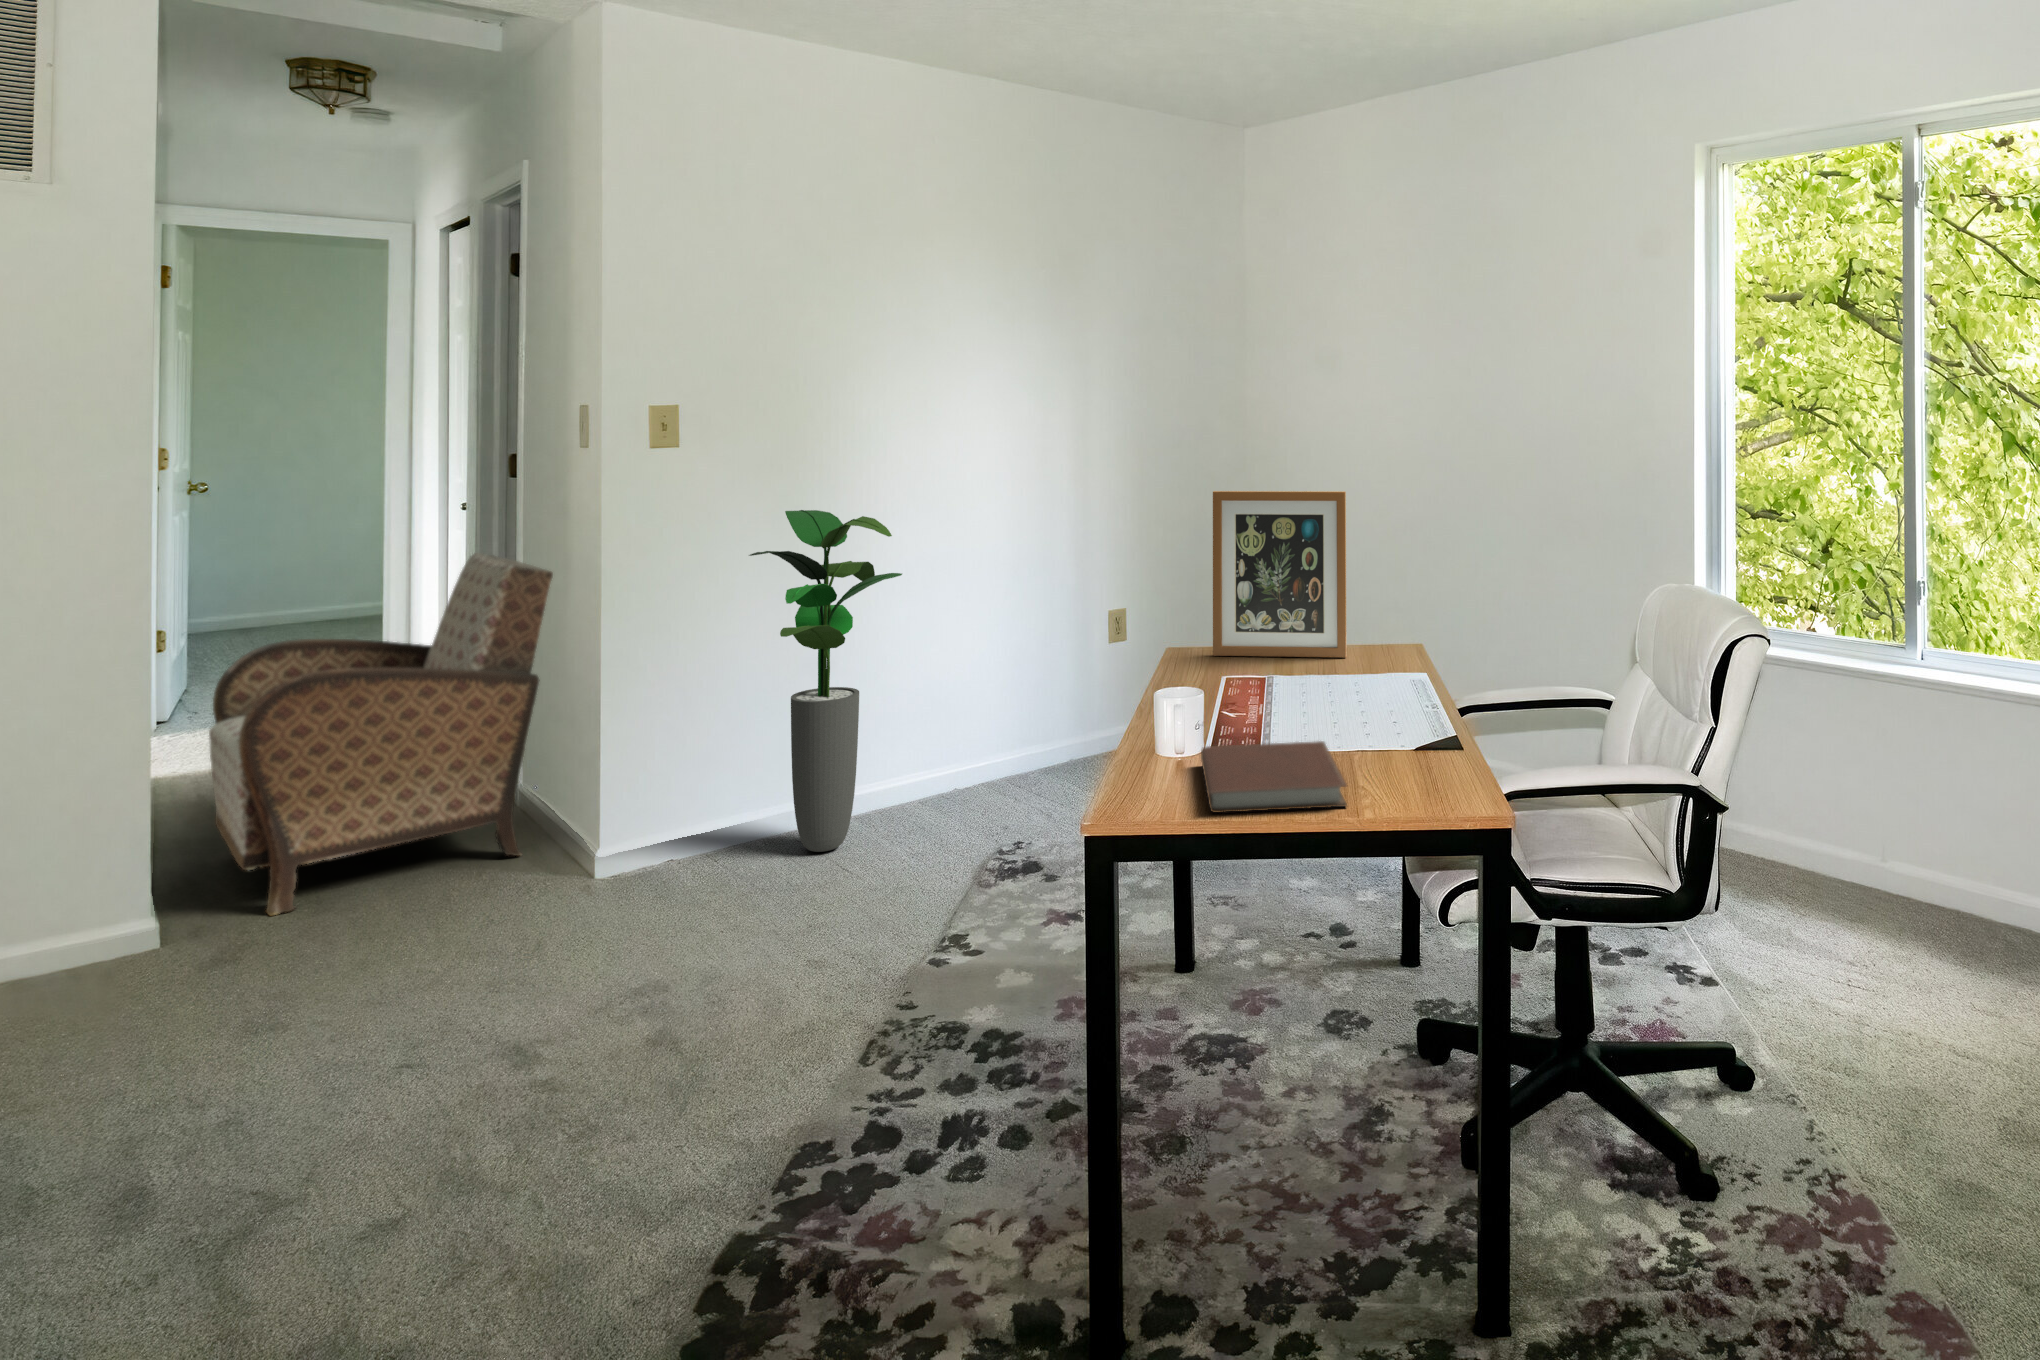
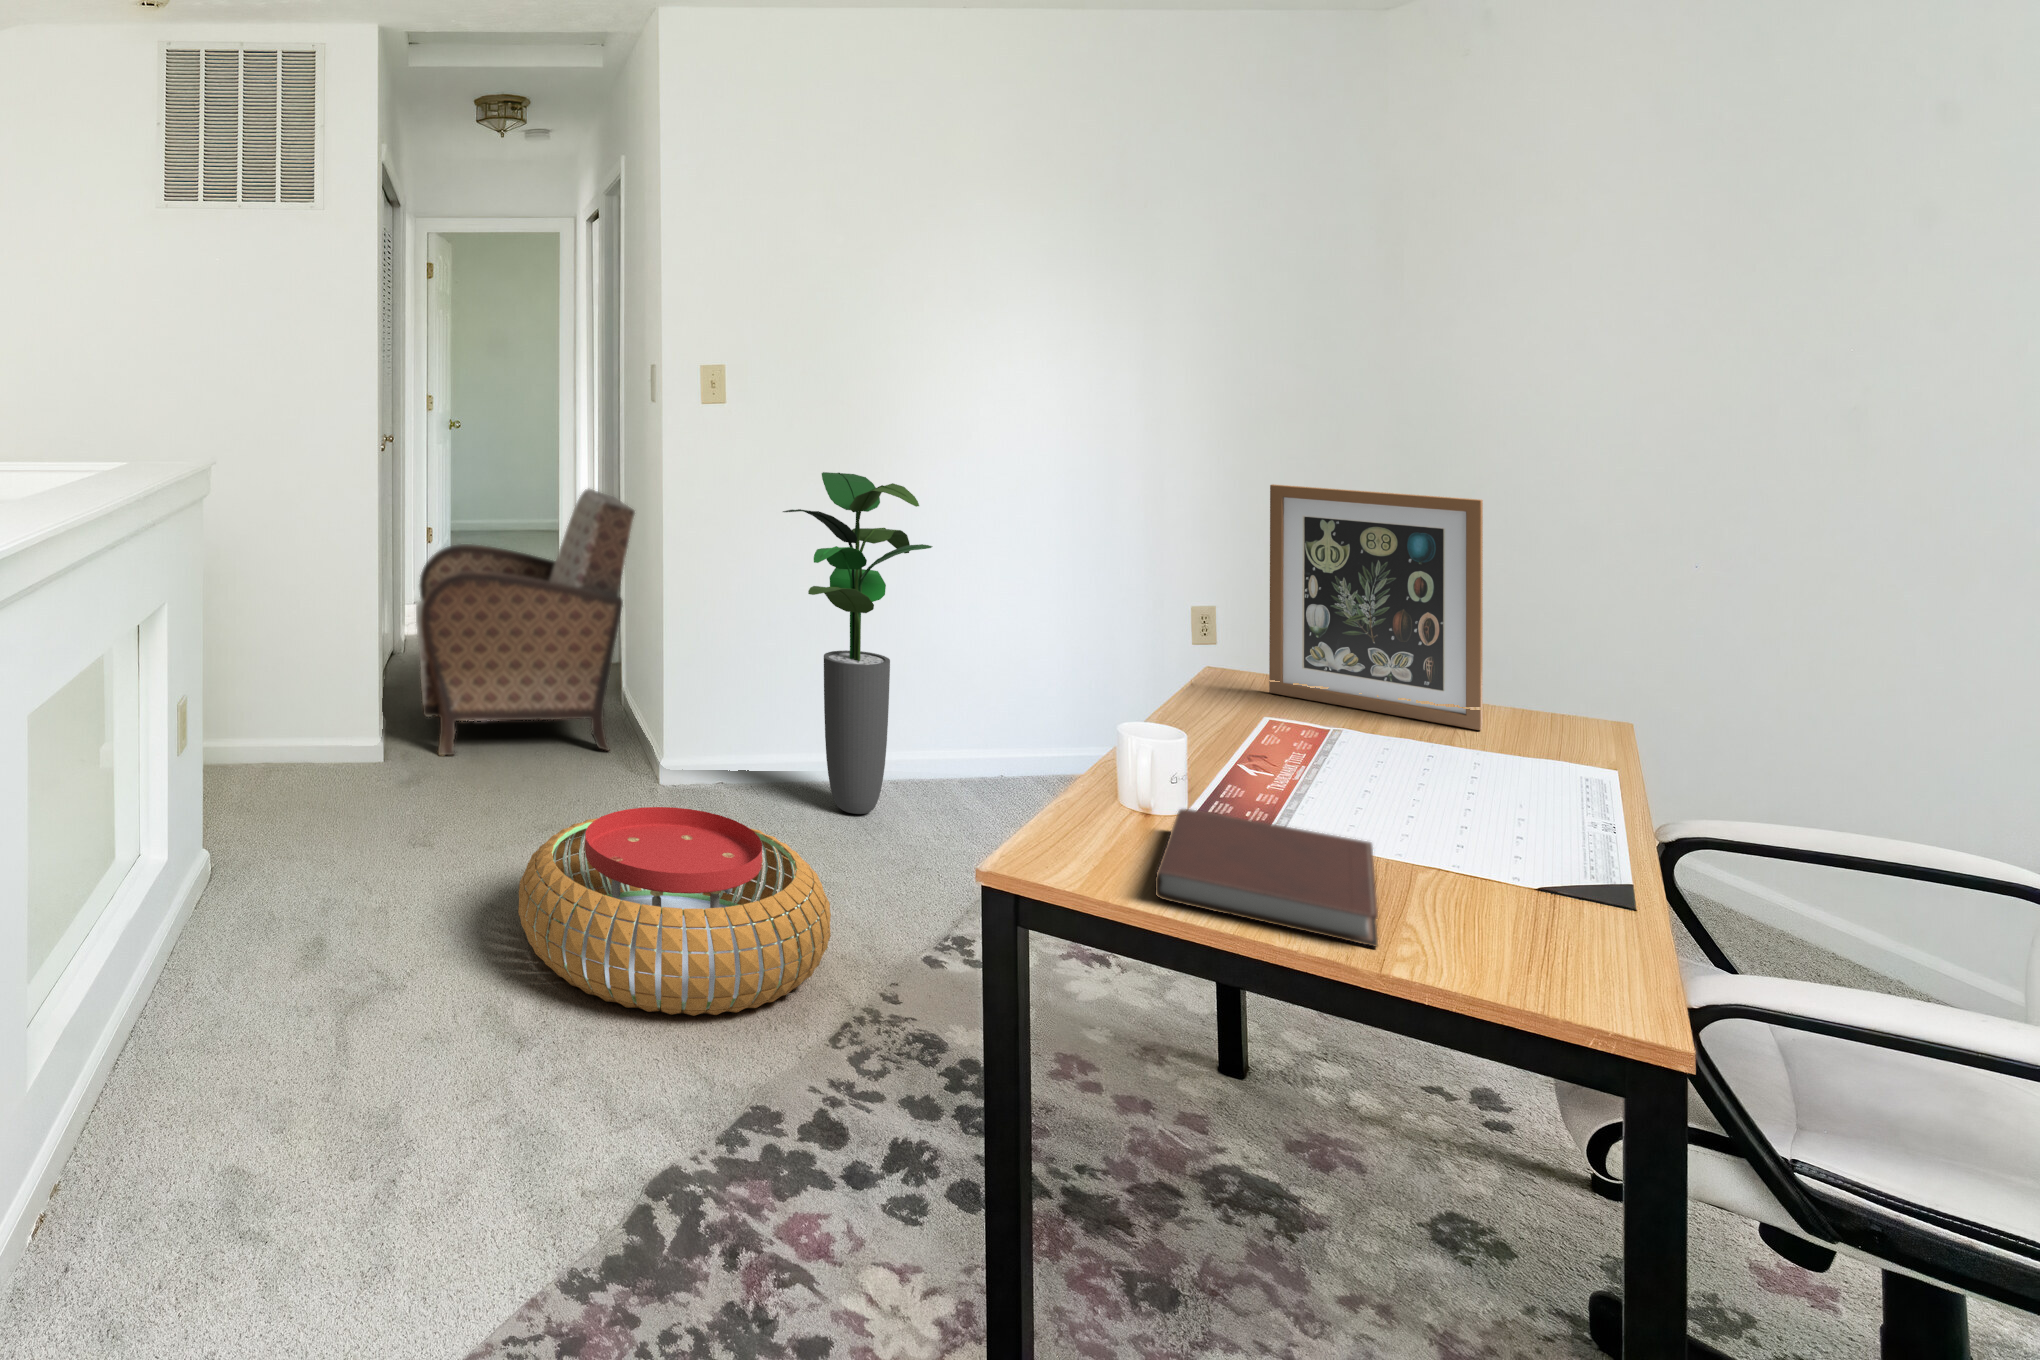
pouf: none [472,880,843,1111] -> present [518,807,831,1016]

